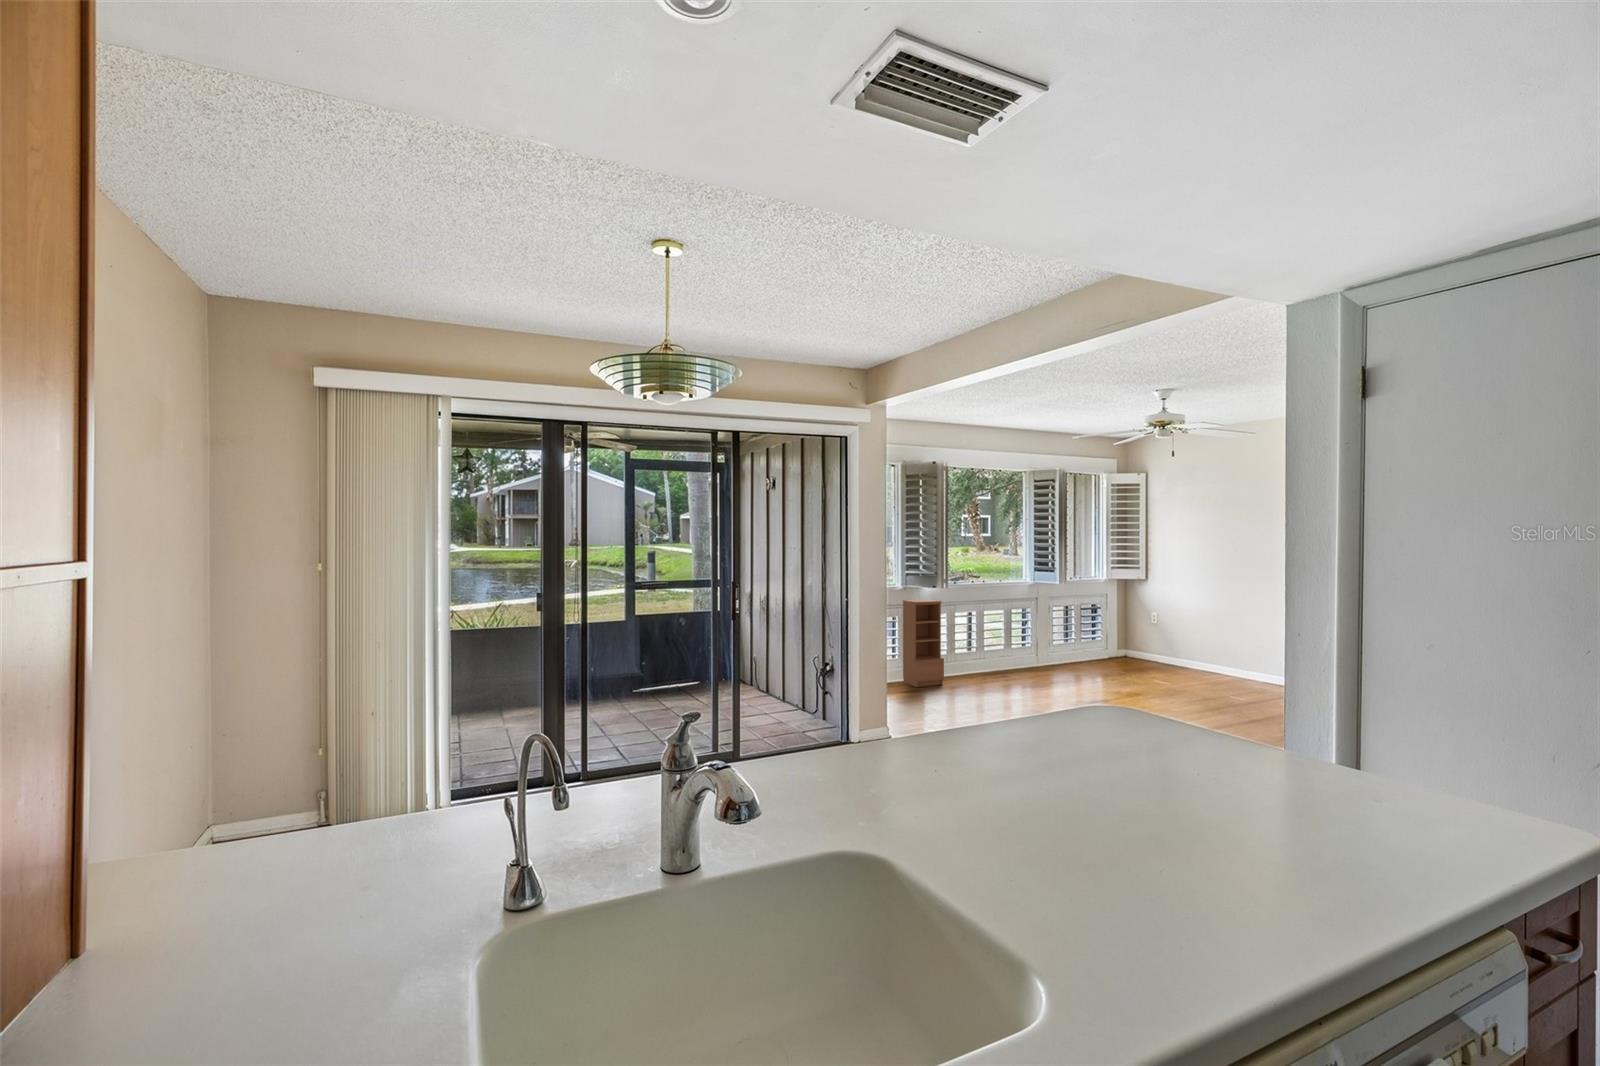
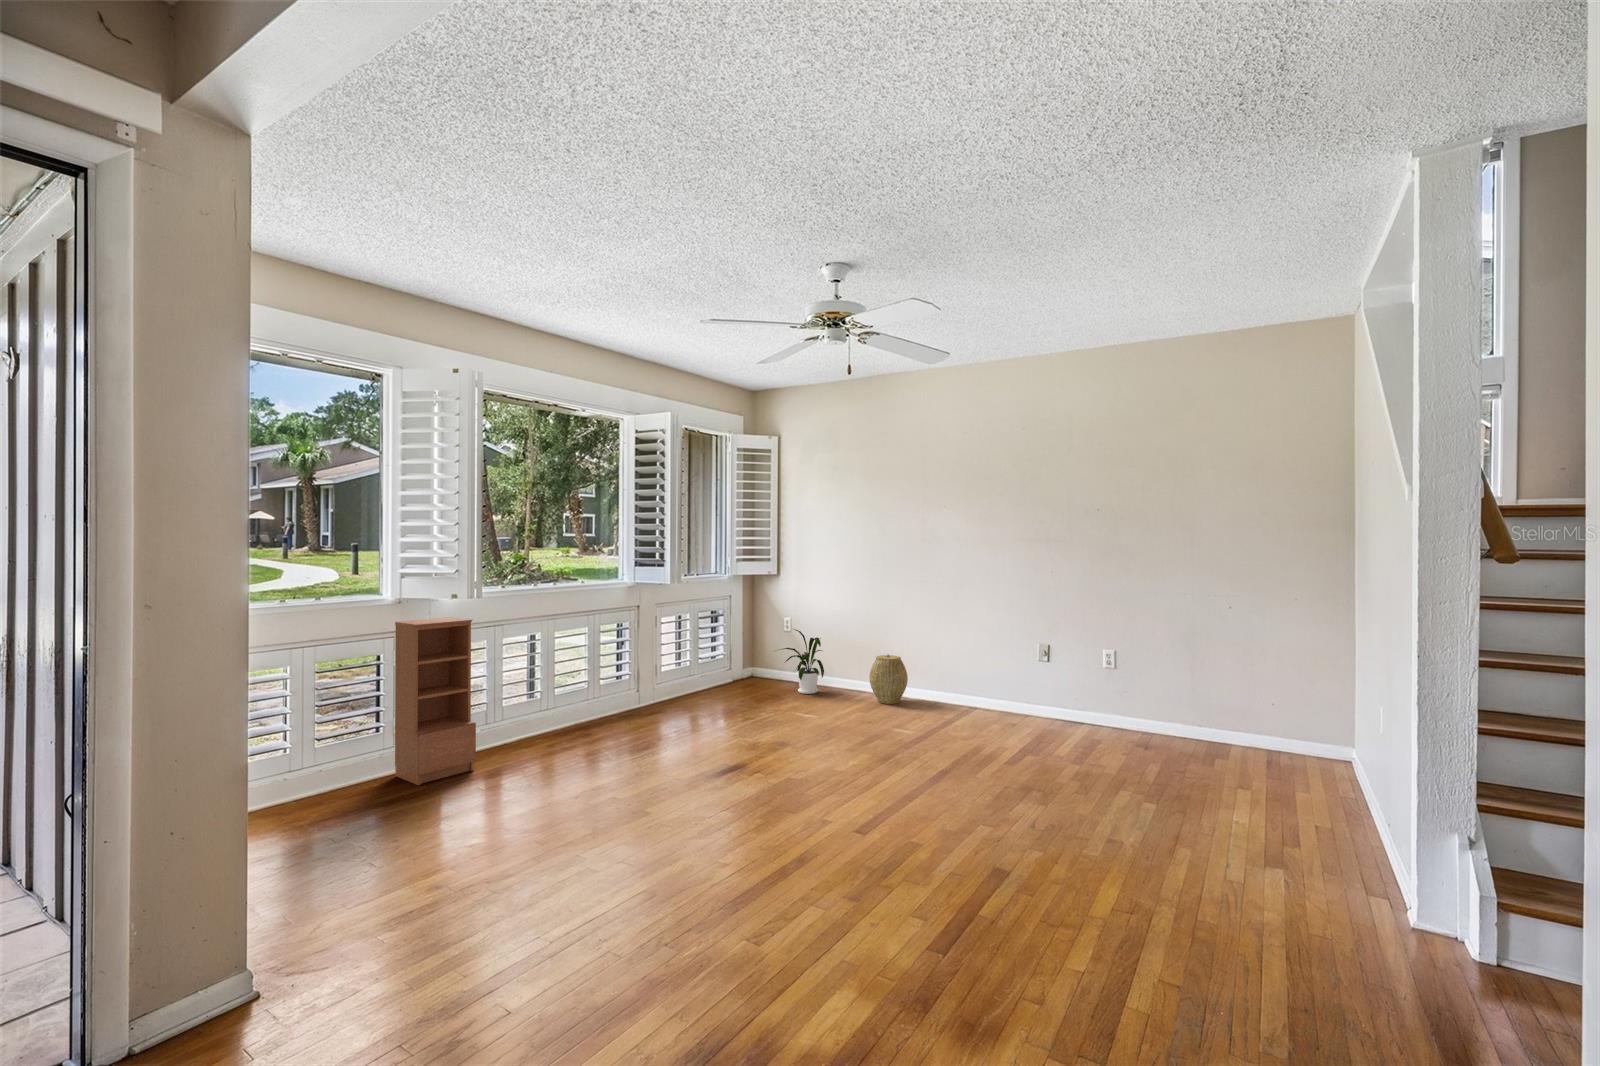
house plant: none [1138,621,1182,670] -> present [784,629,824,694]
woven basket: none [1217,644,1251,682] -> present [869,654,908,704]

